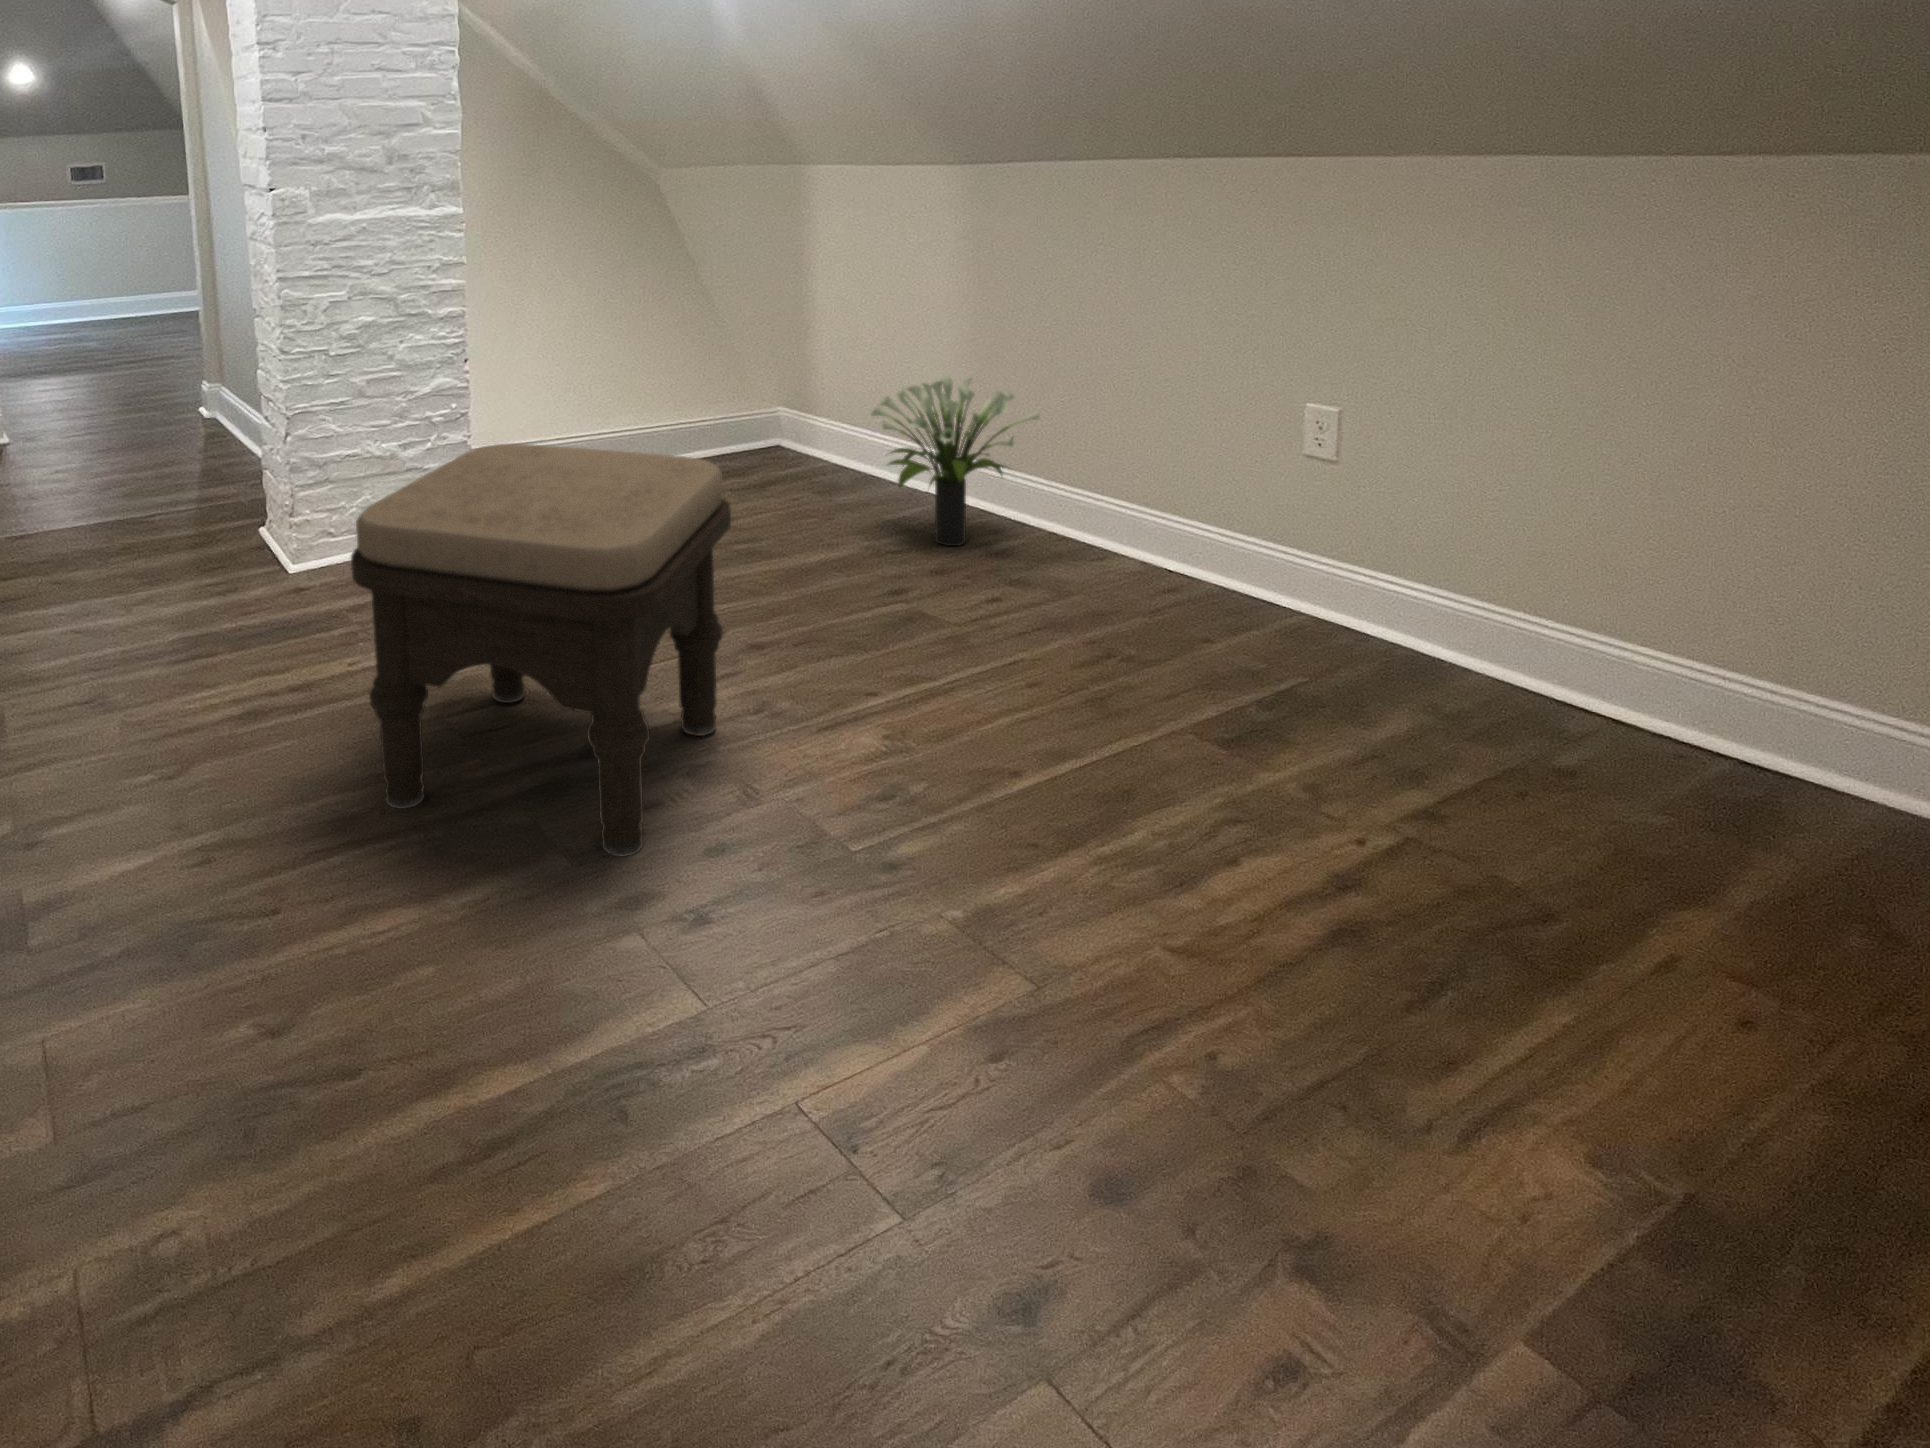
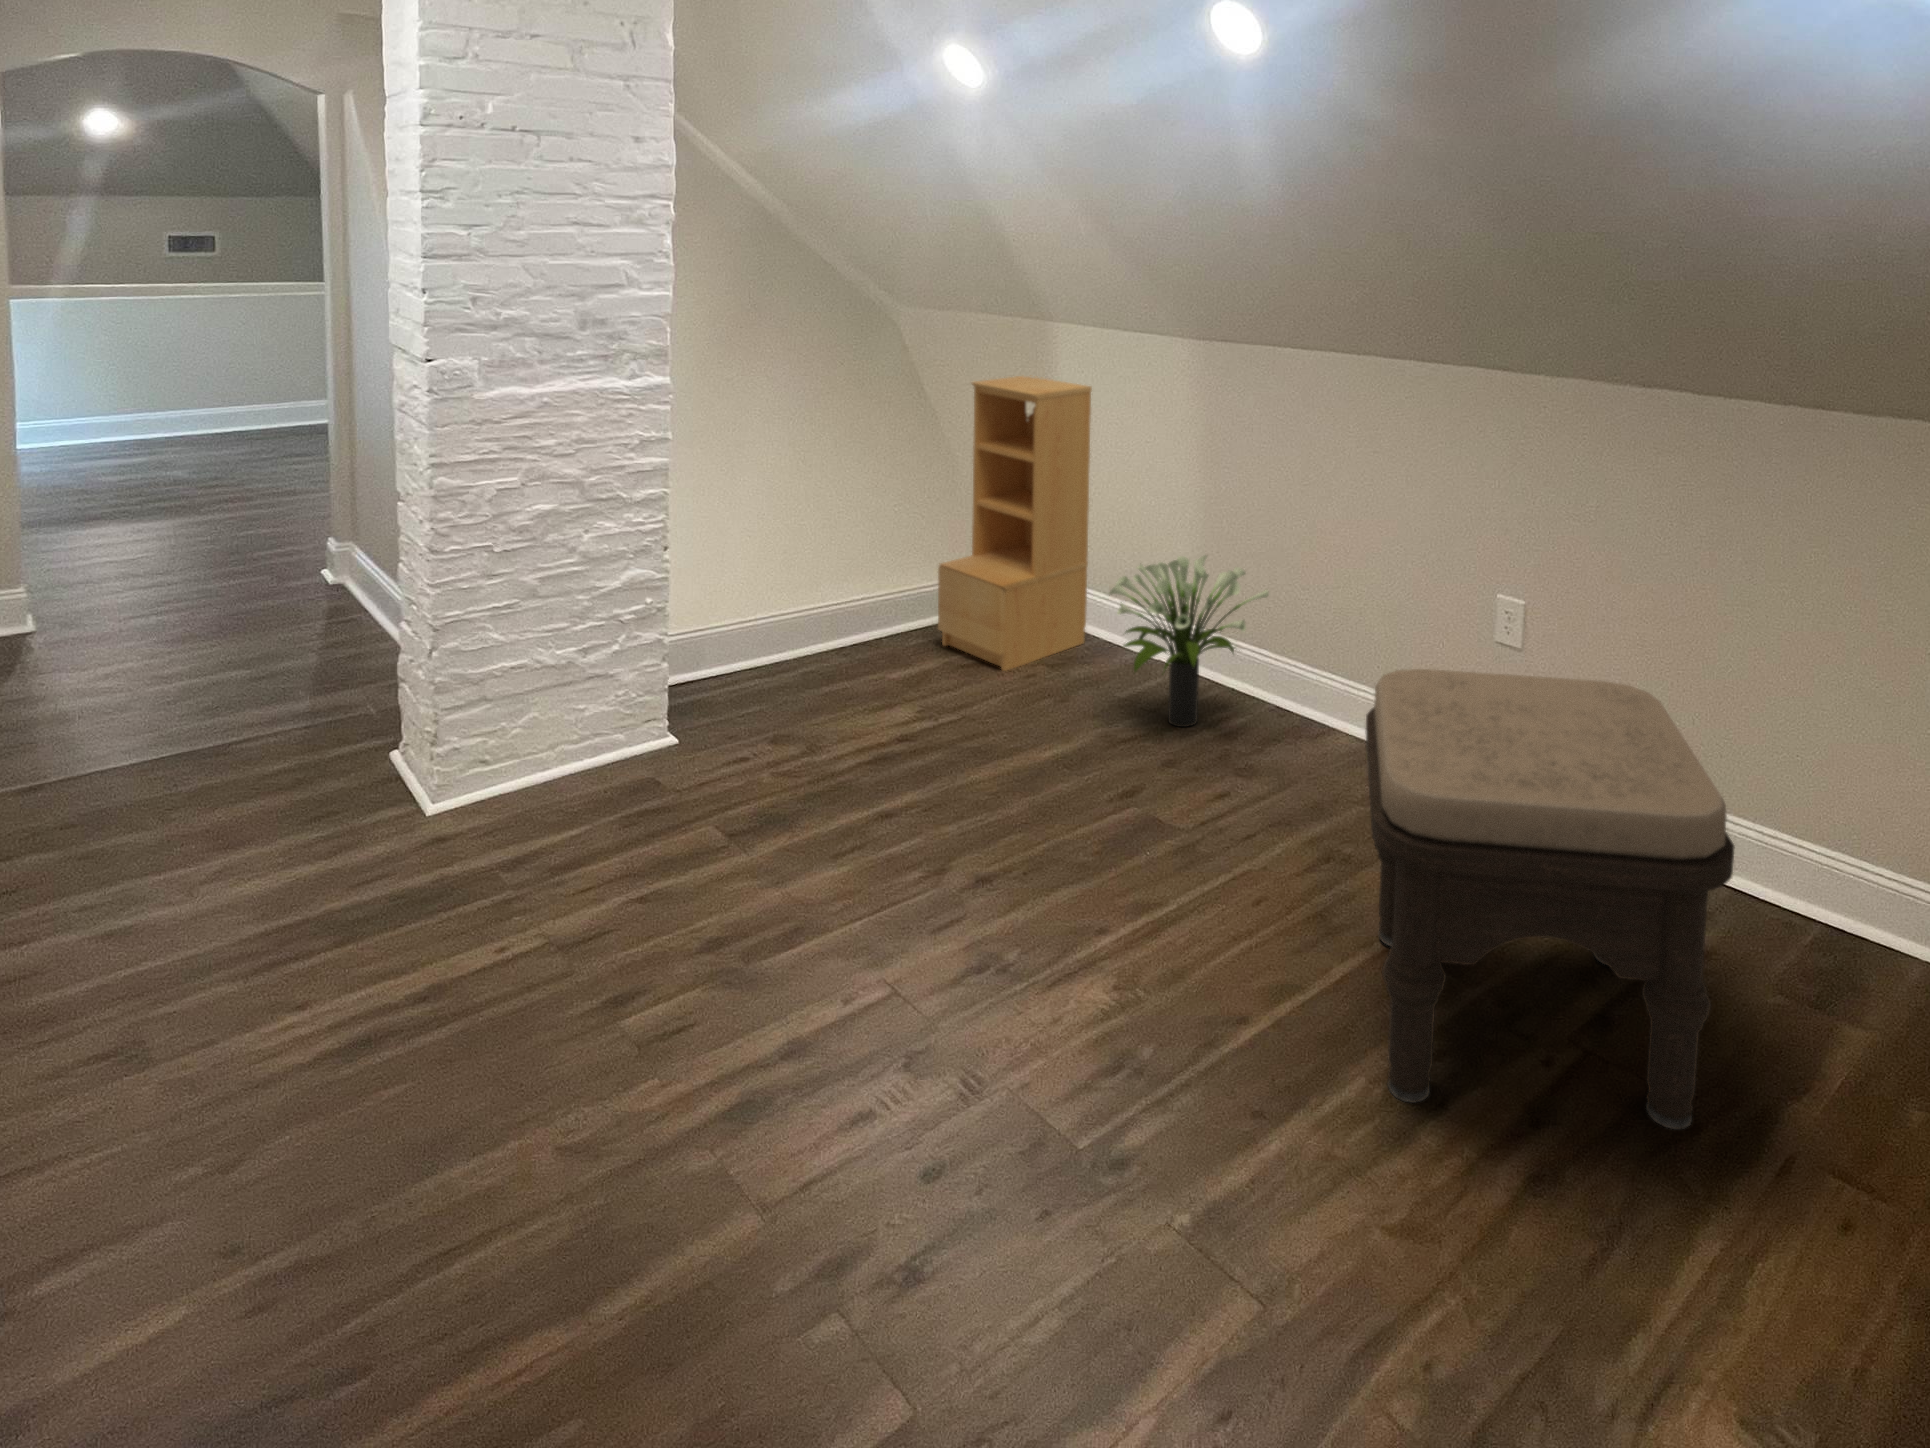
bookshelf: none [704,219,848,497] -> present [938,376,1092,671]
ottoman: present [351,444,731,857] -> present [1365,669,1735,1129]

